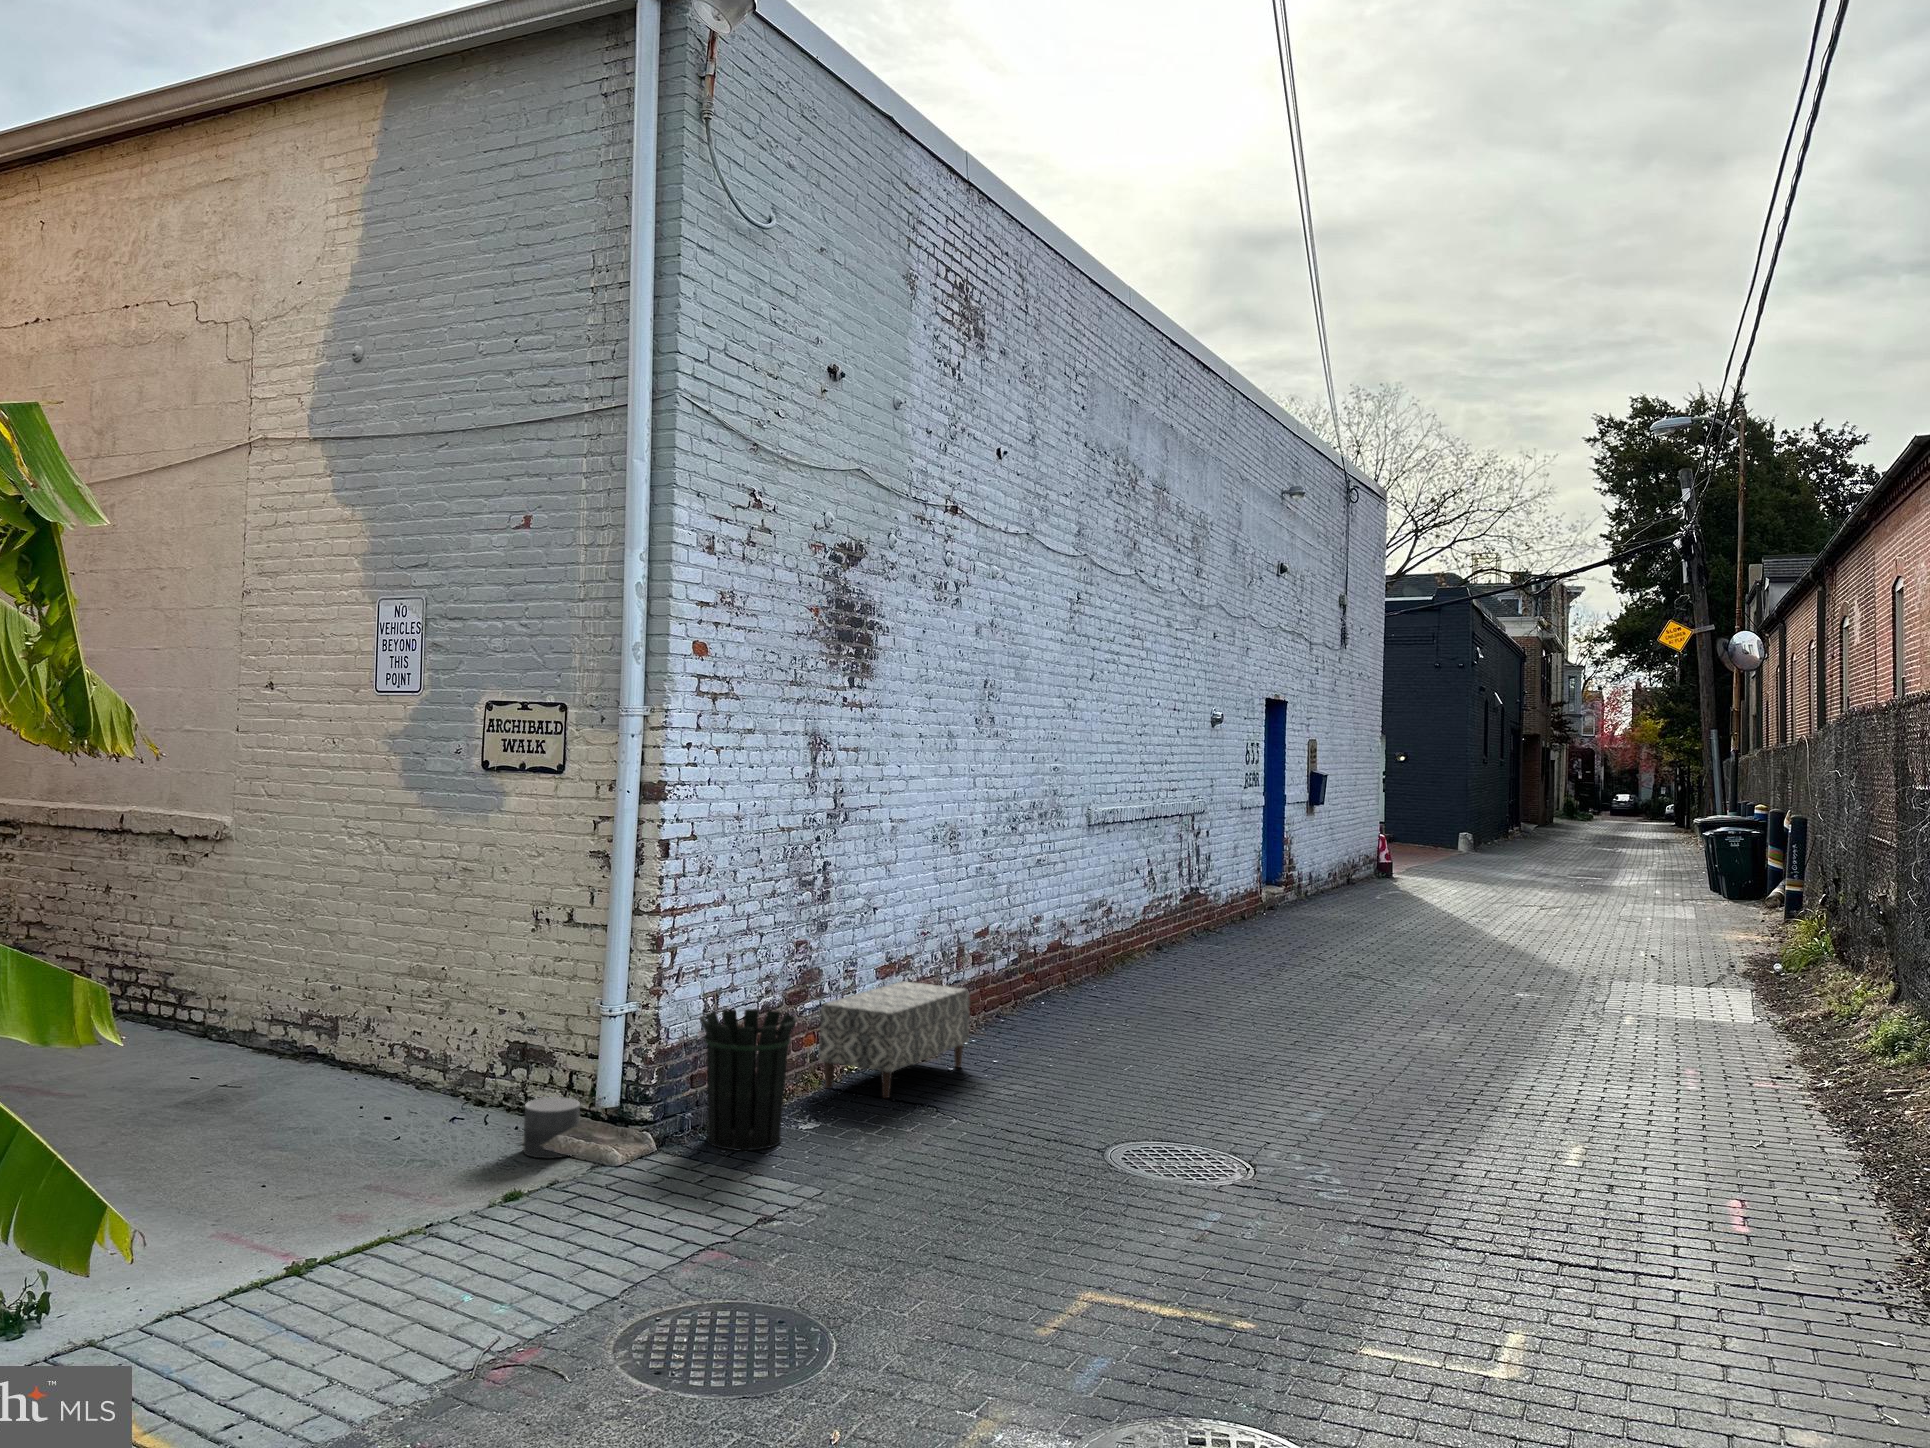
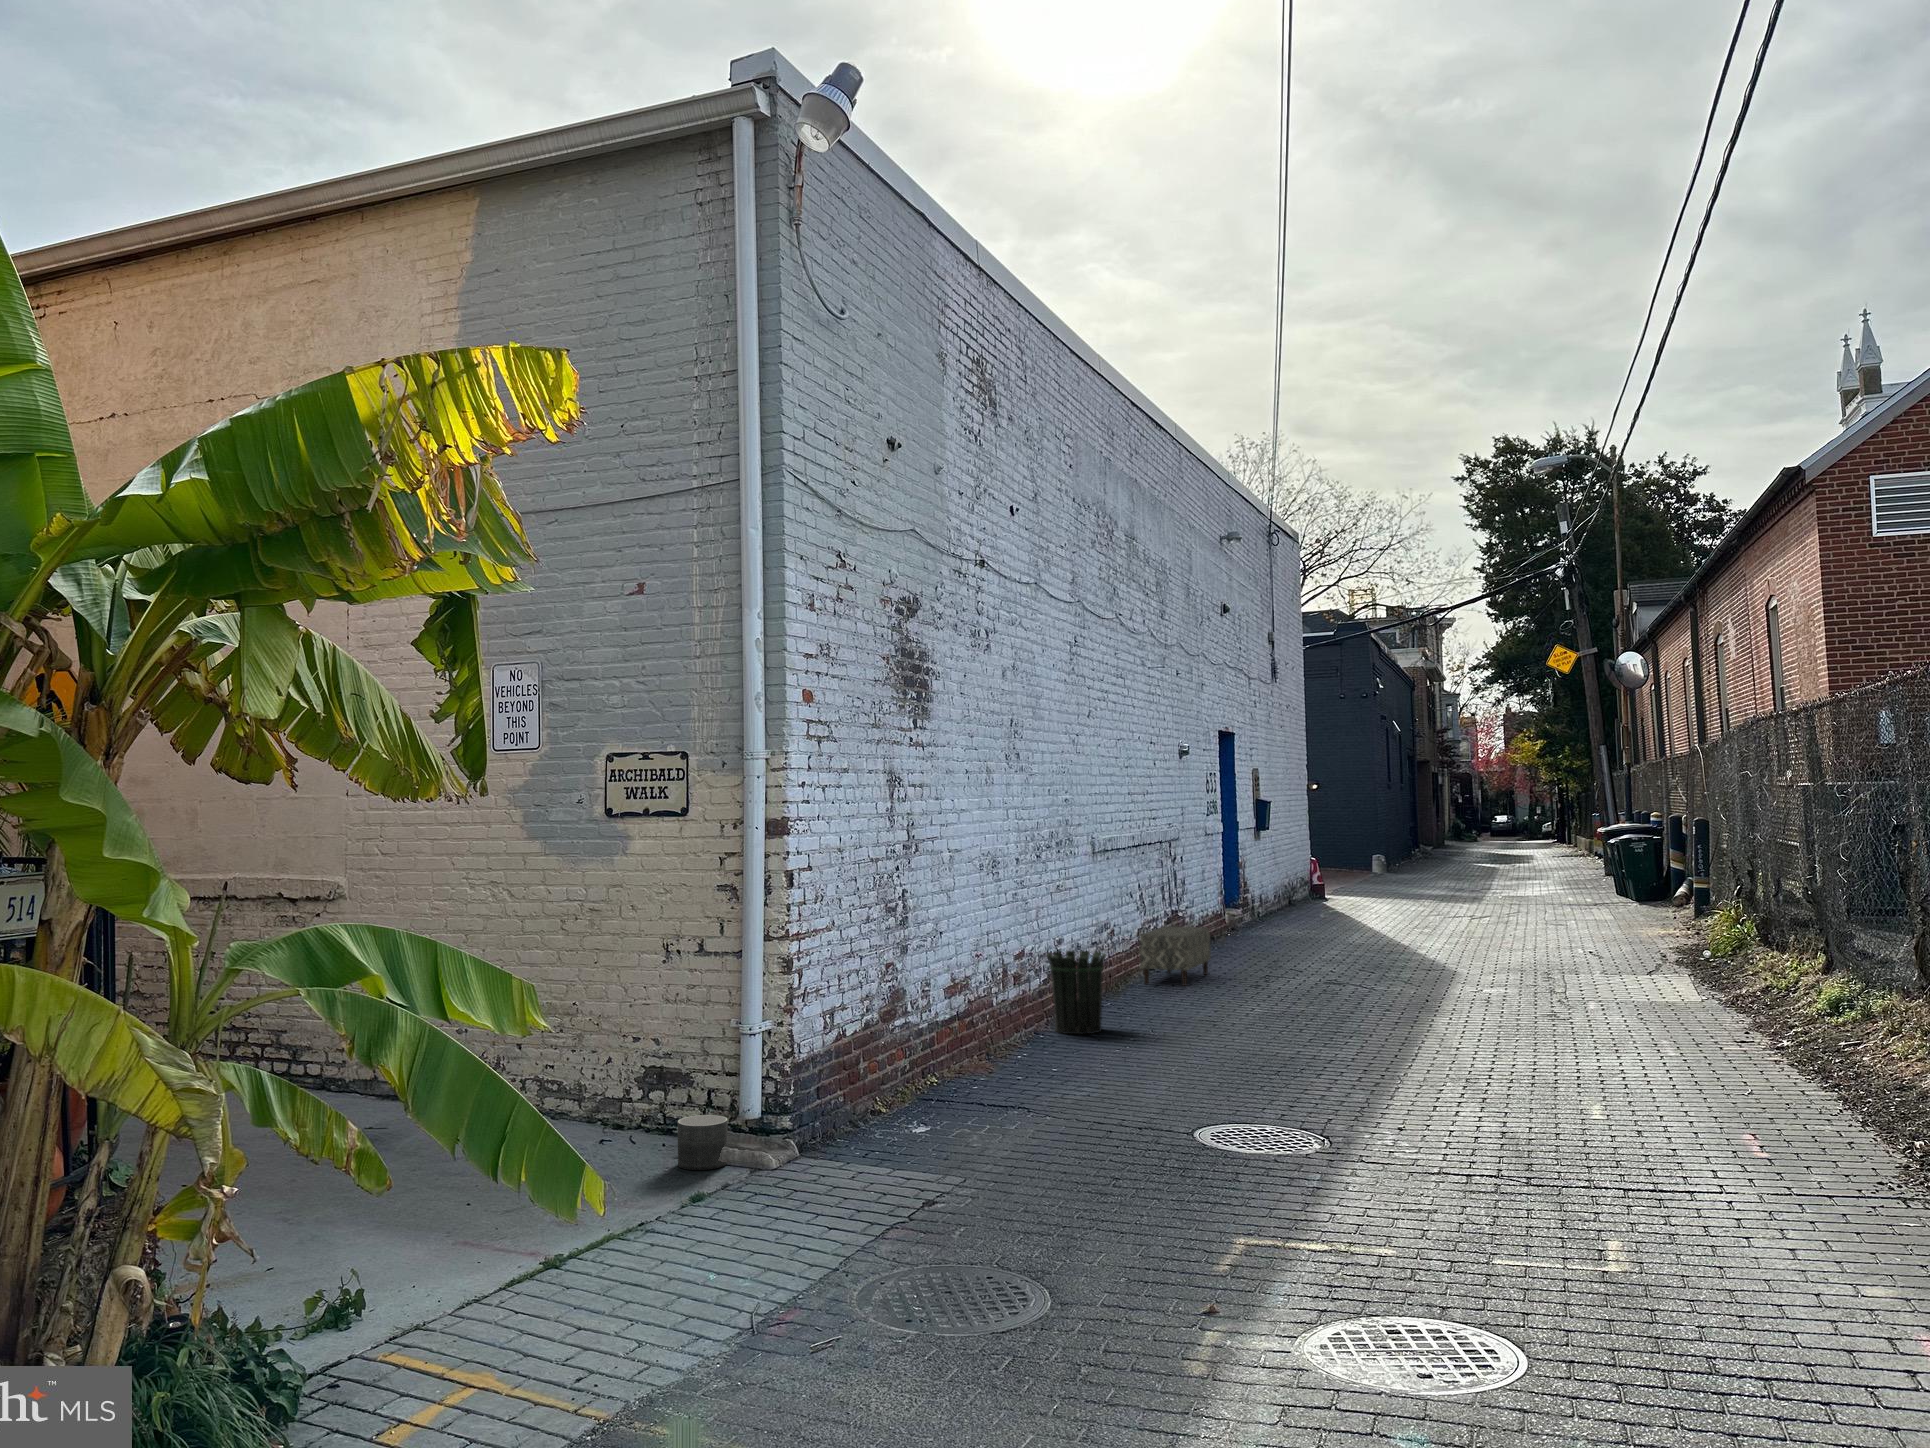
bench: present [819,981,970,1098] -> present [1139,927,1211,986]
waste bin: present [700,1009,797,1151] -> present [1047,951,1106,1034]

